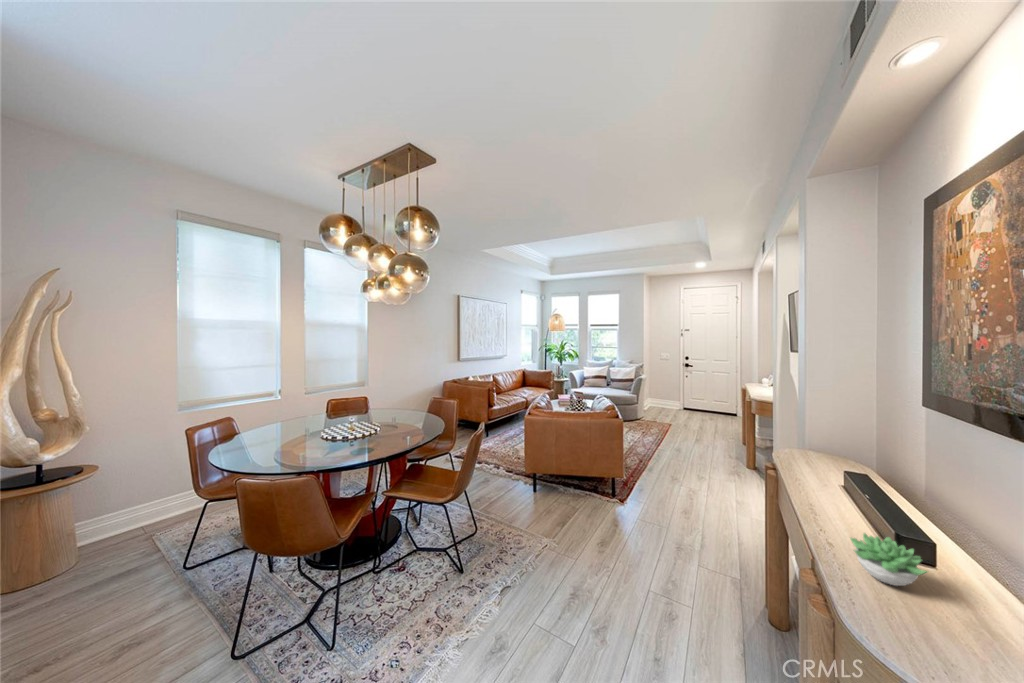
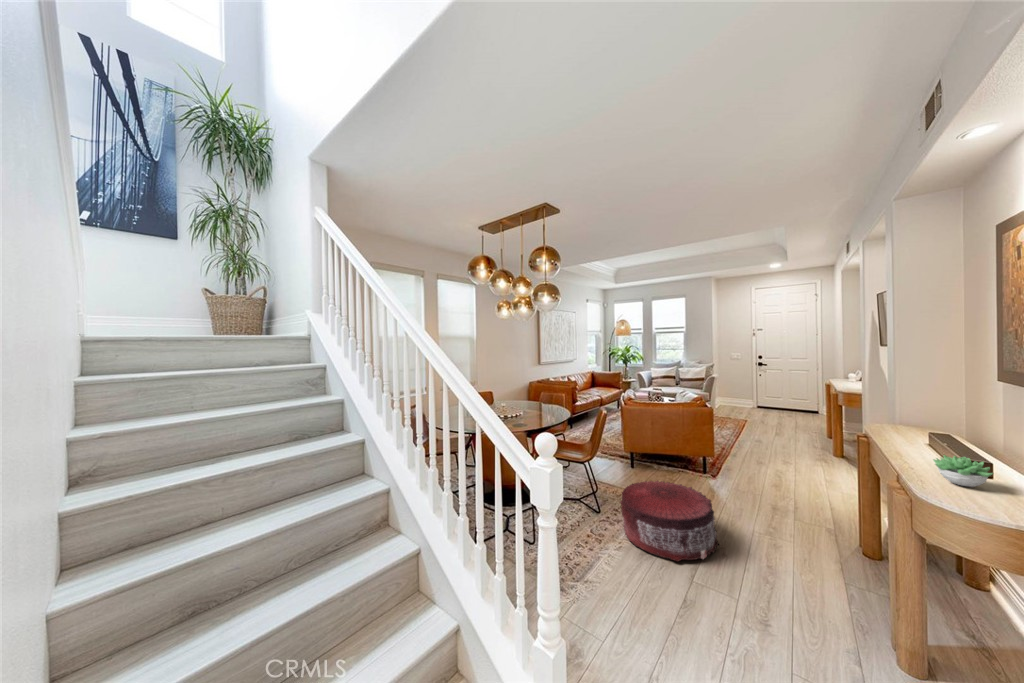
pouf: none [497,518,608,641] -> present [620,480,719,561]

